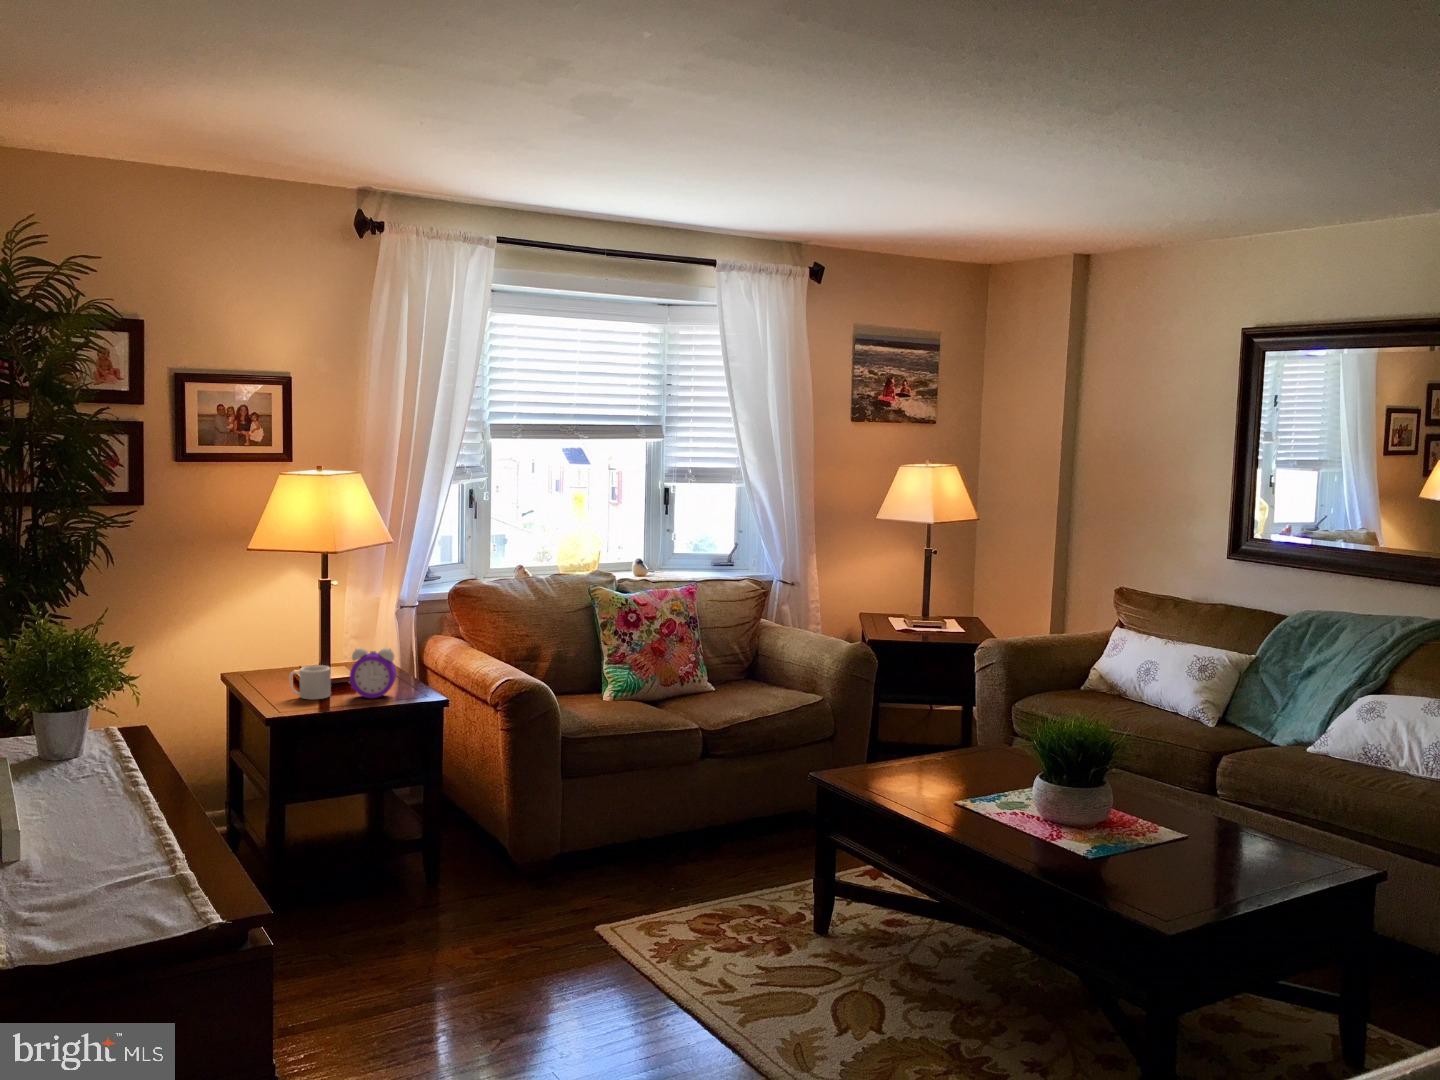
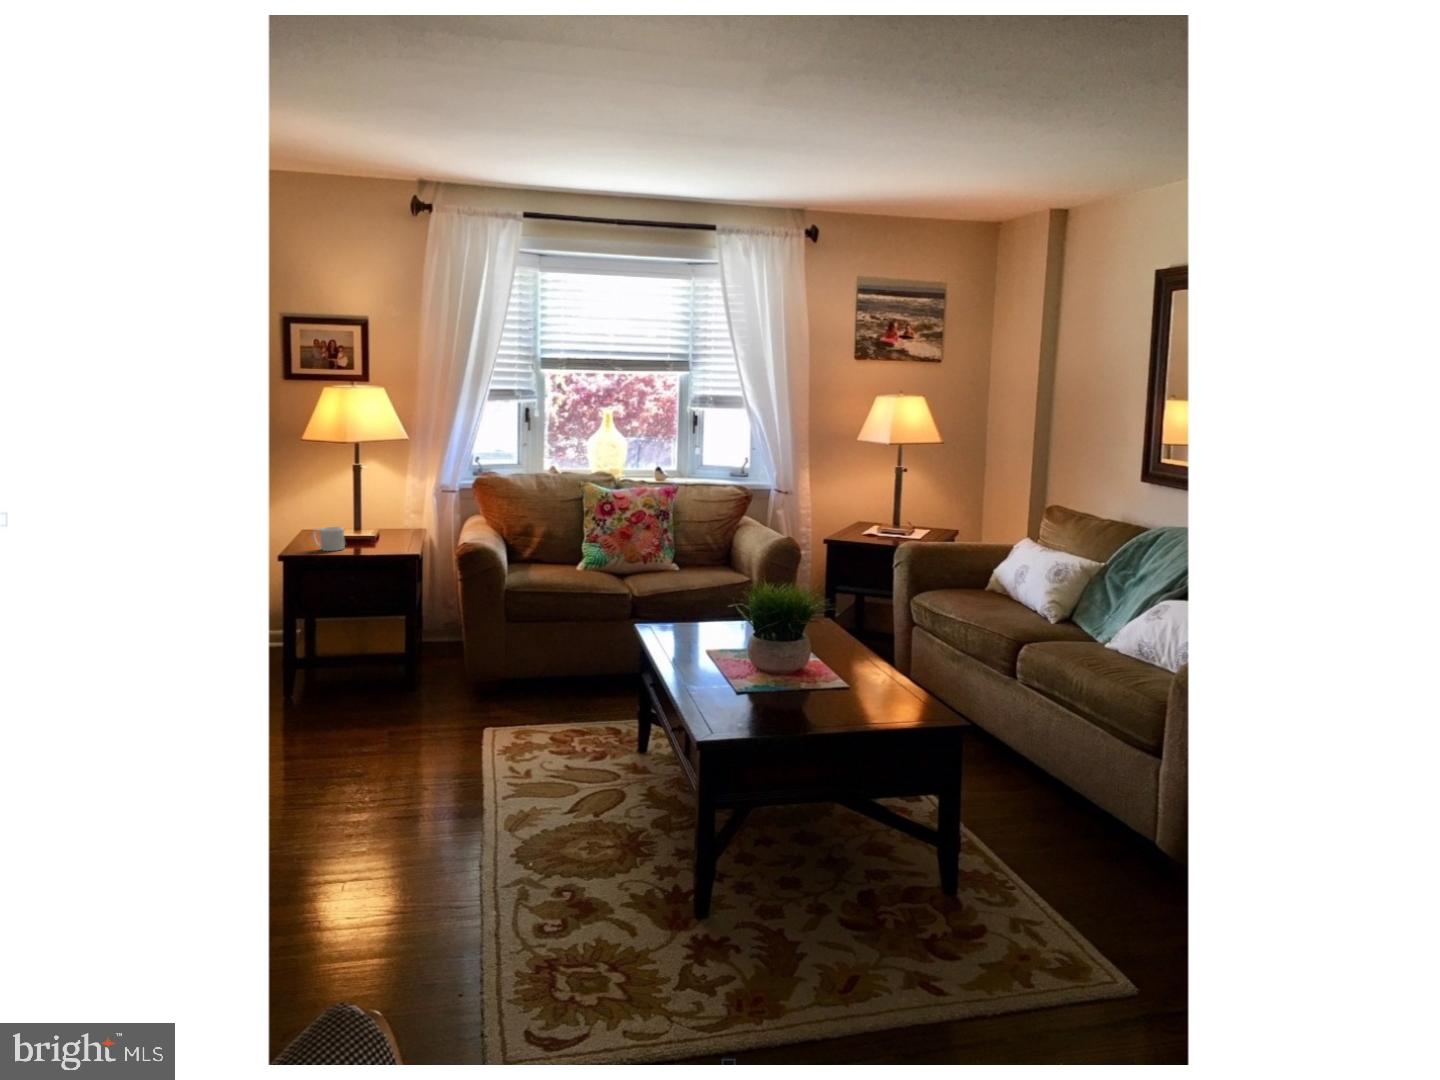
alarm clock: present [350,648,397,698] -> none [349,515,387,553]

